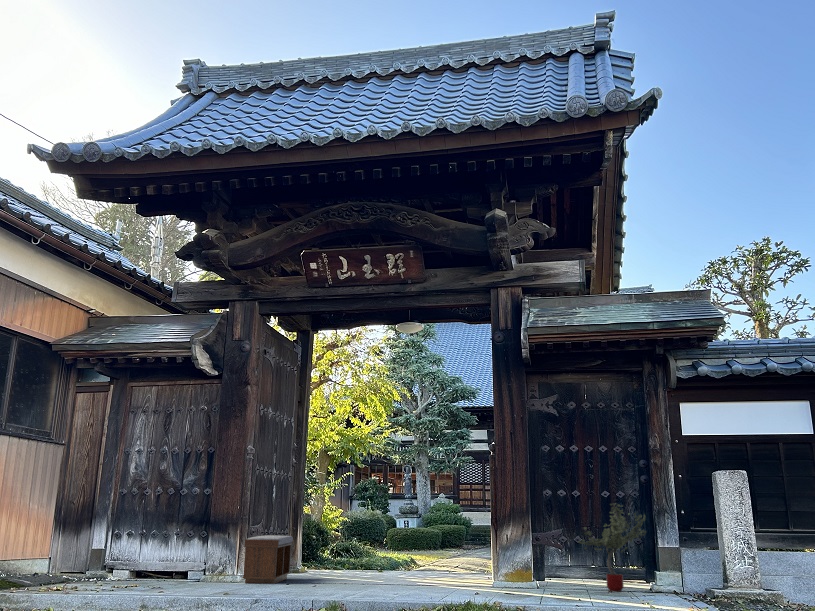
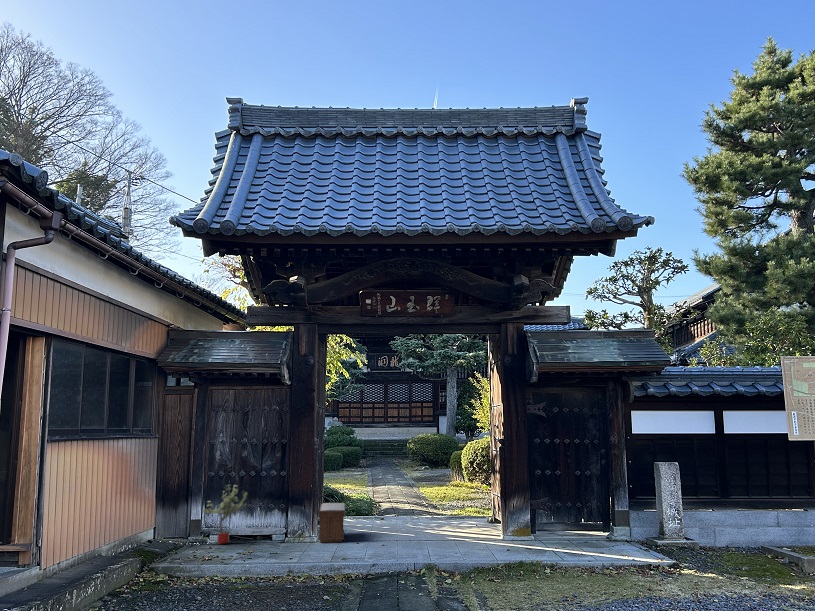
potted tree: present [578,504,646,592] -> present [203,485,247,545]

